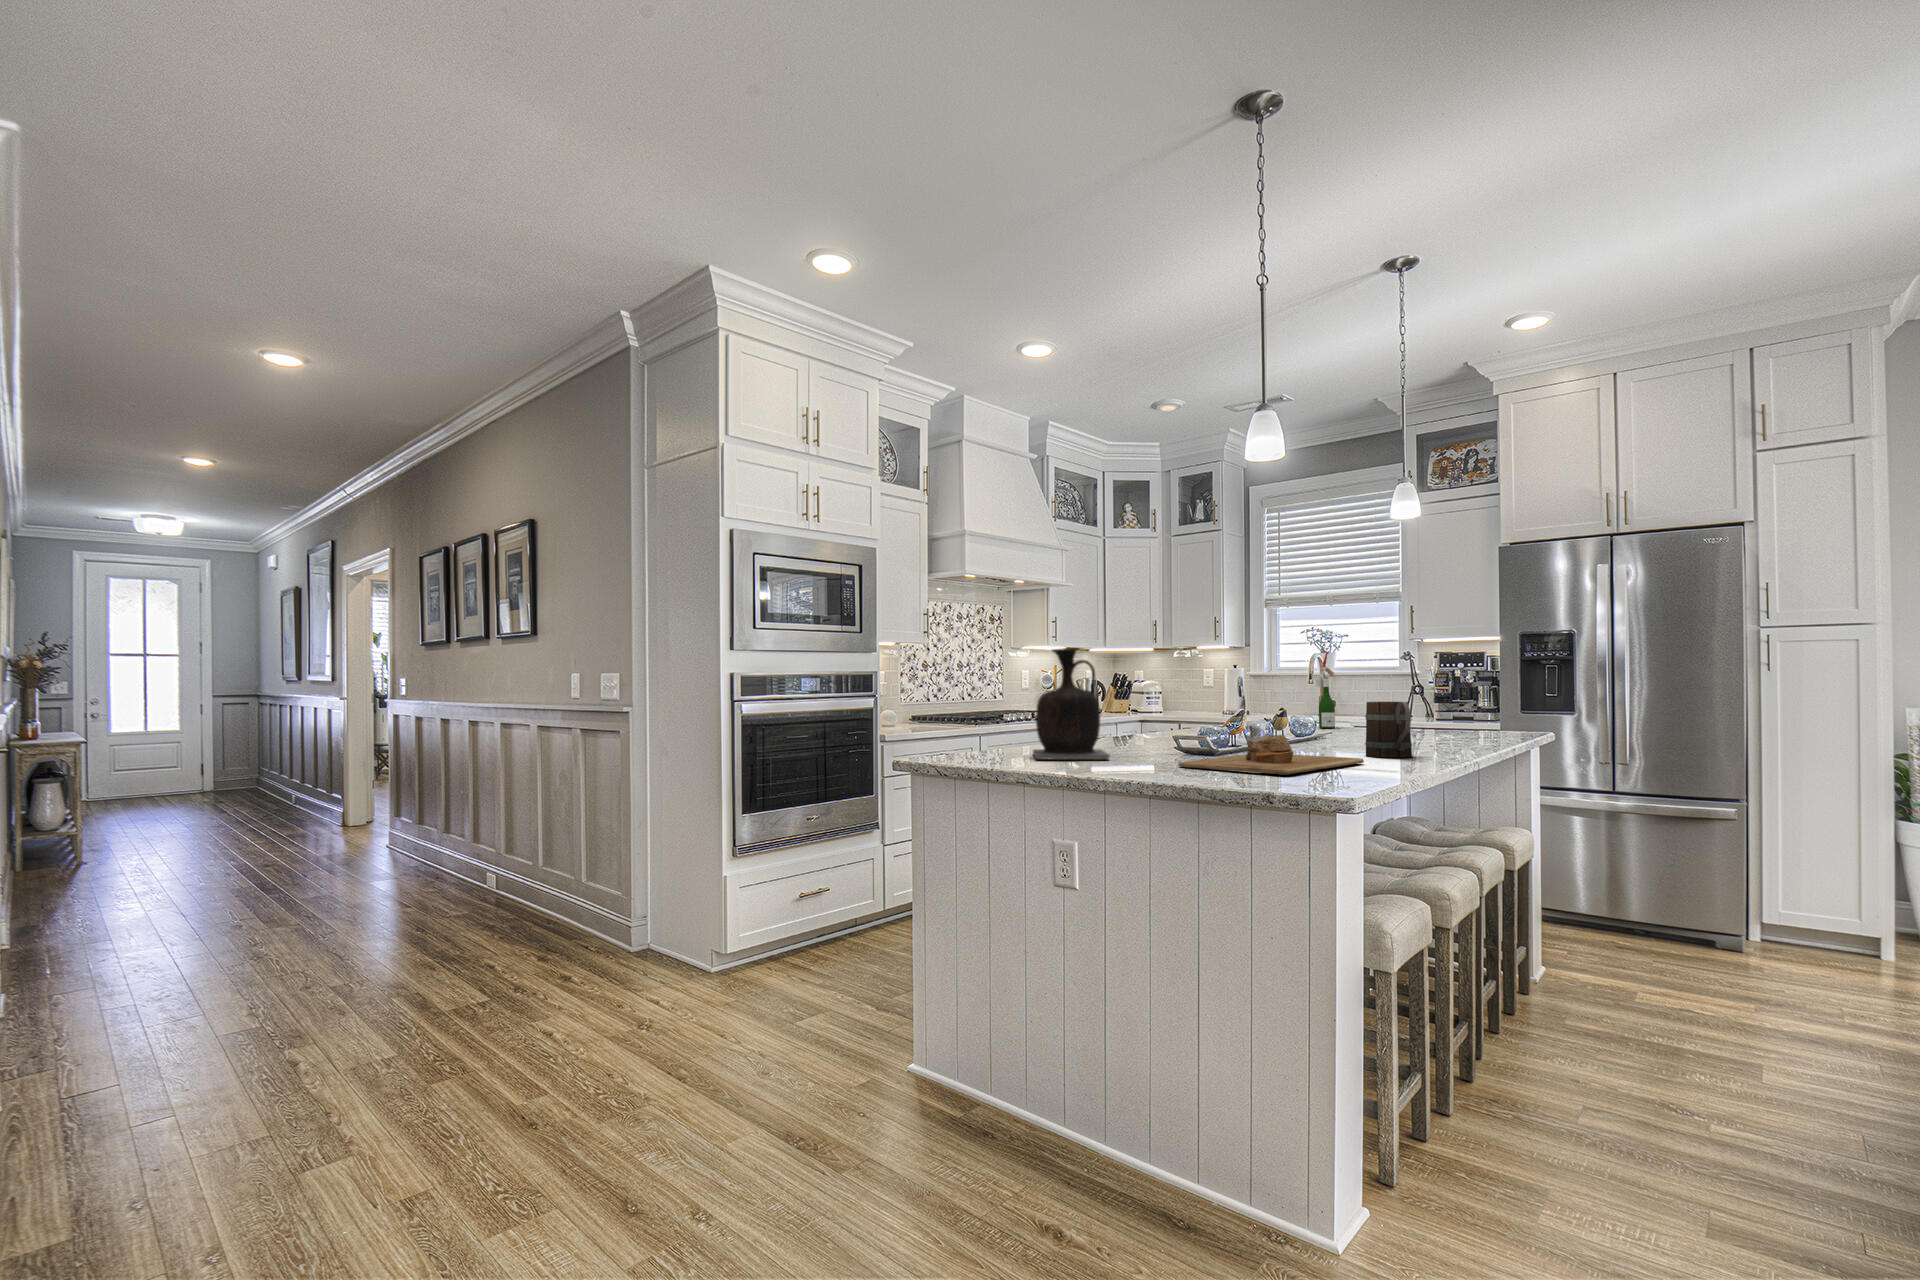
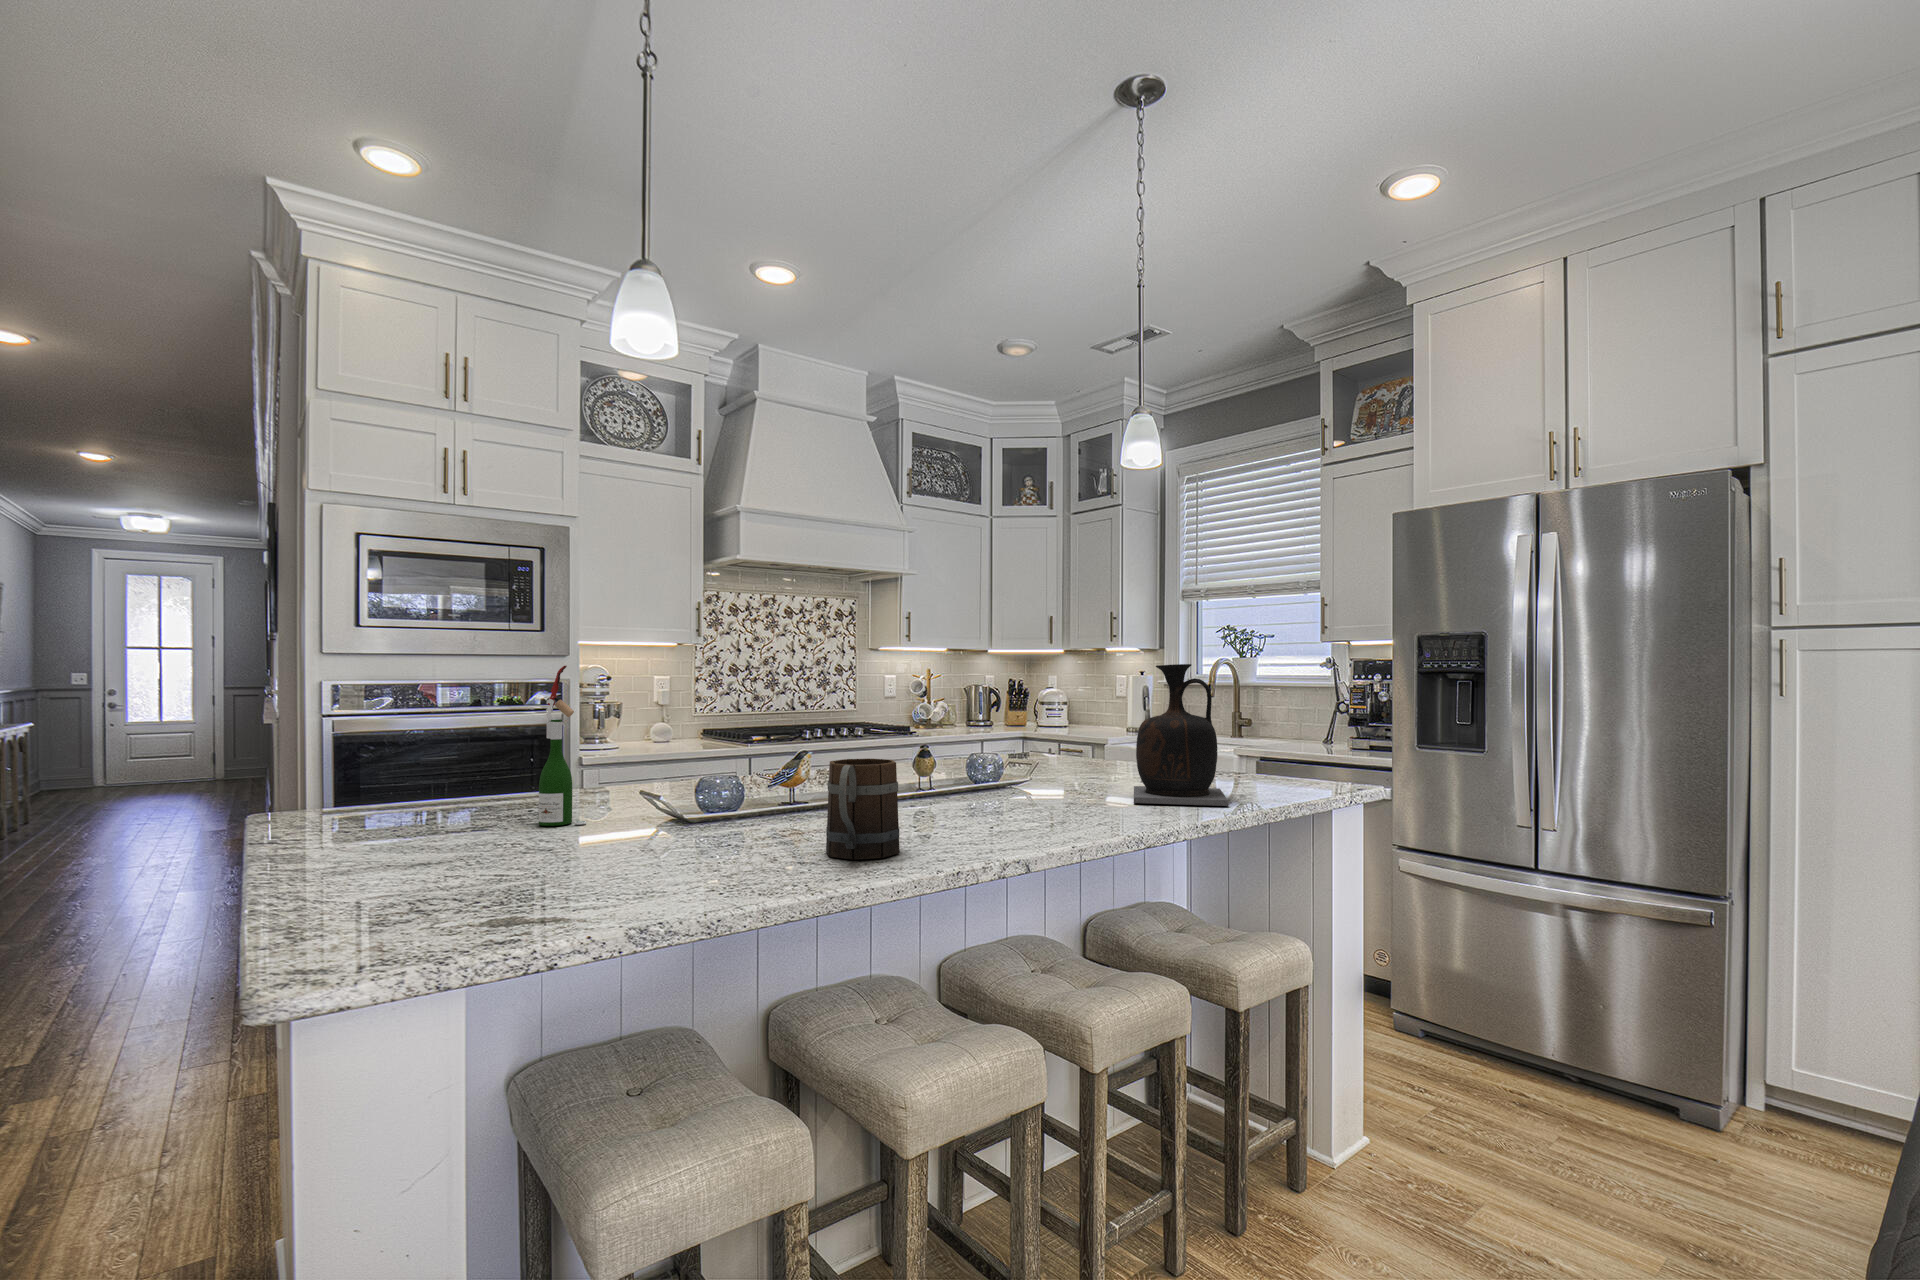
vase: present [1033,648,1110,759] -> present [1134,664,1228,806]
wine bottle: present [1315,651,1341,728] -> present [538,666,586,826]
cutting board: present [1179,735,1364,775] -> none [403,820,726,914]

